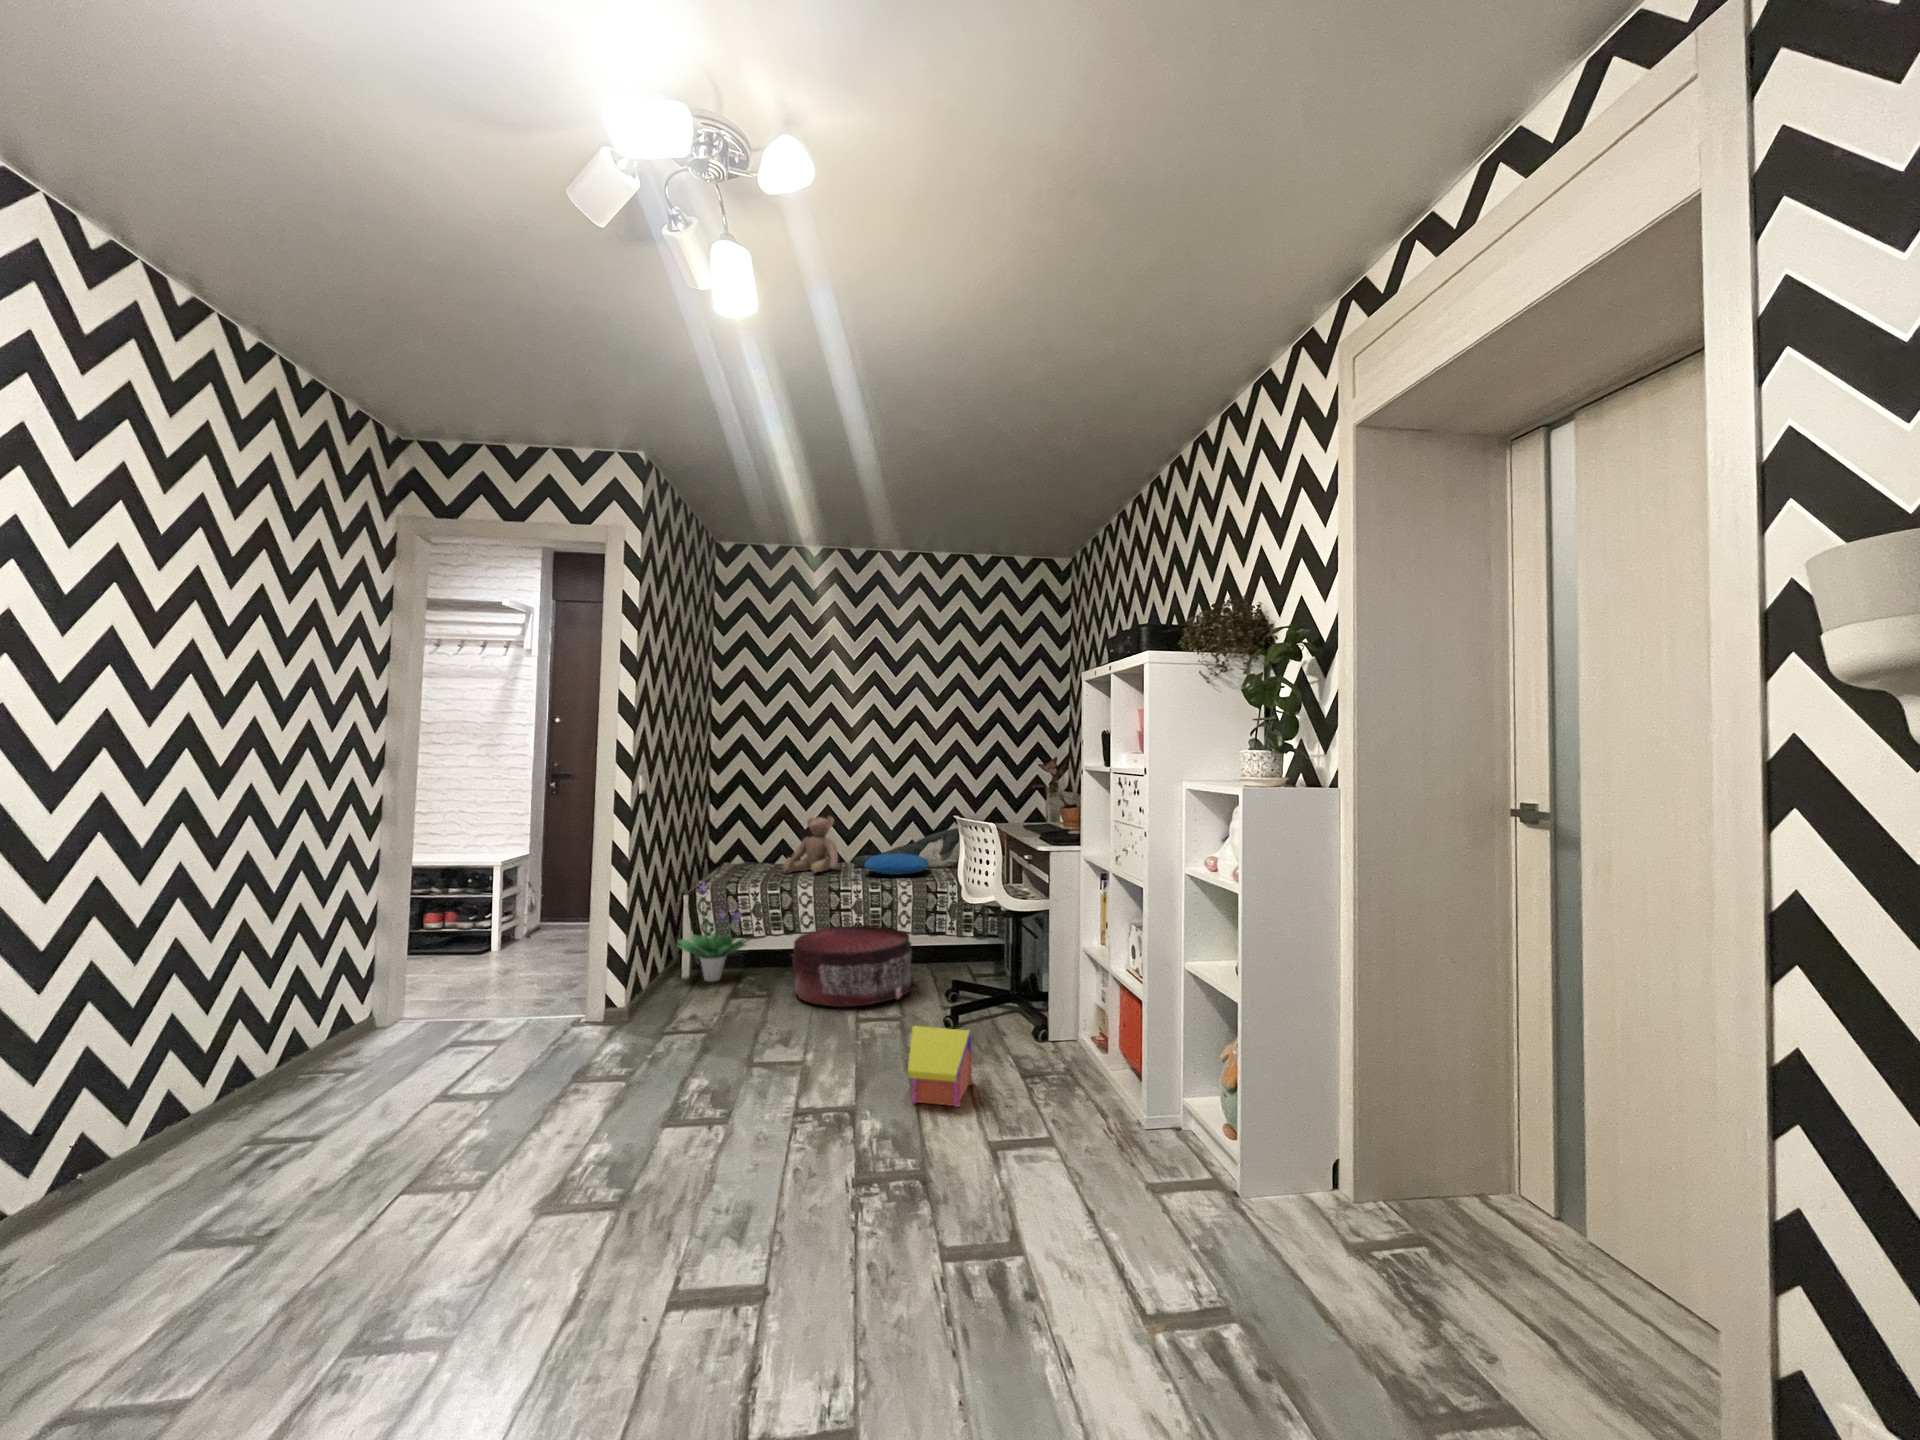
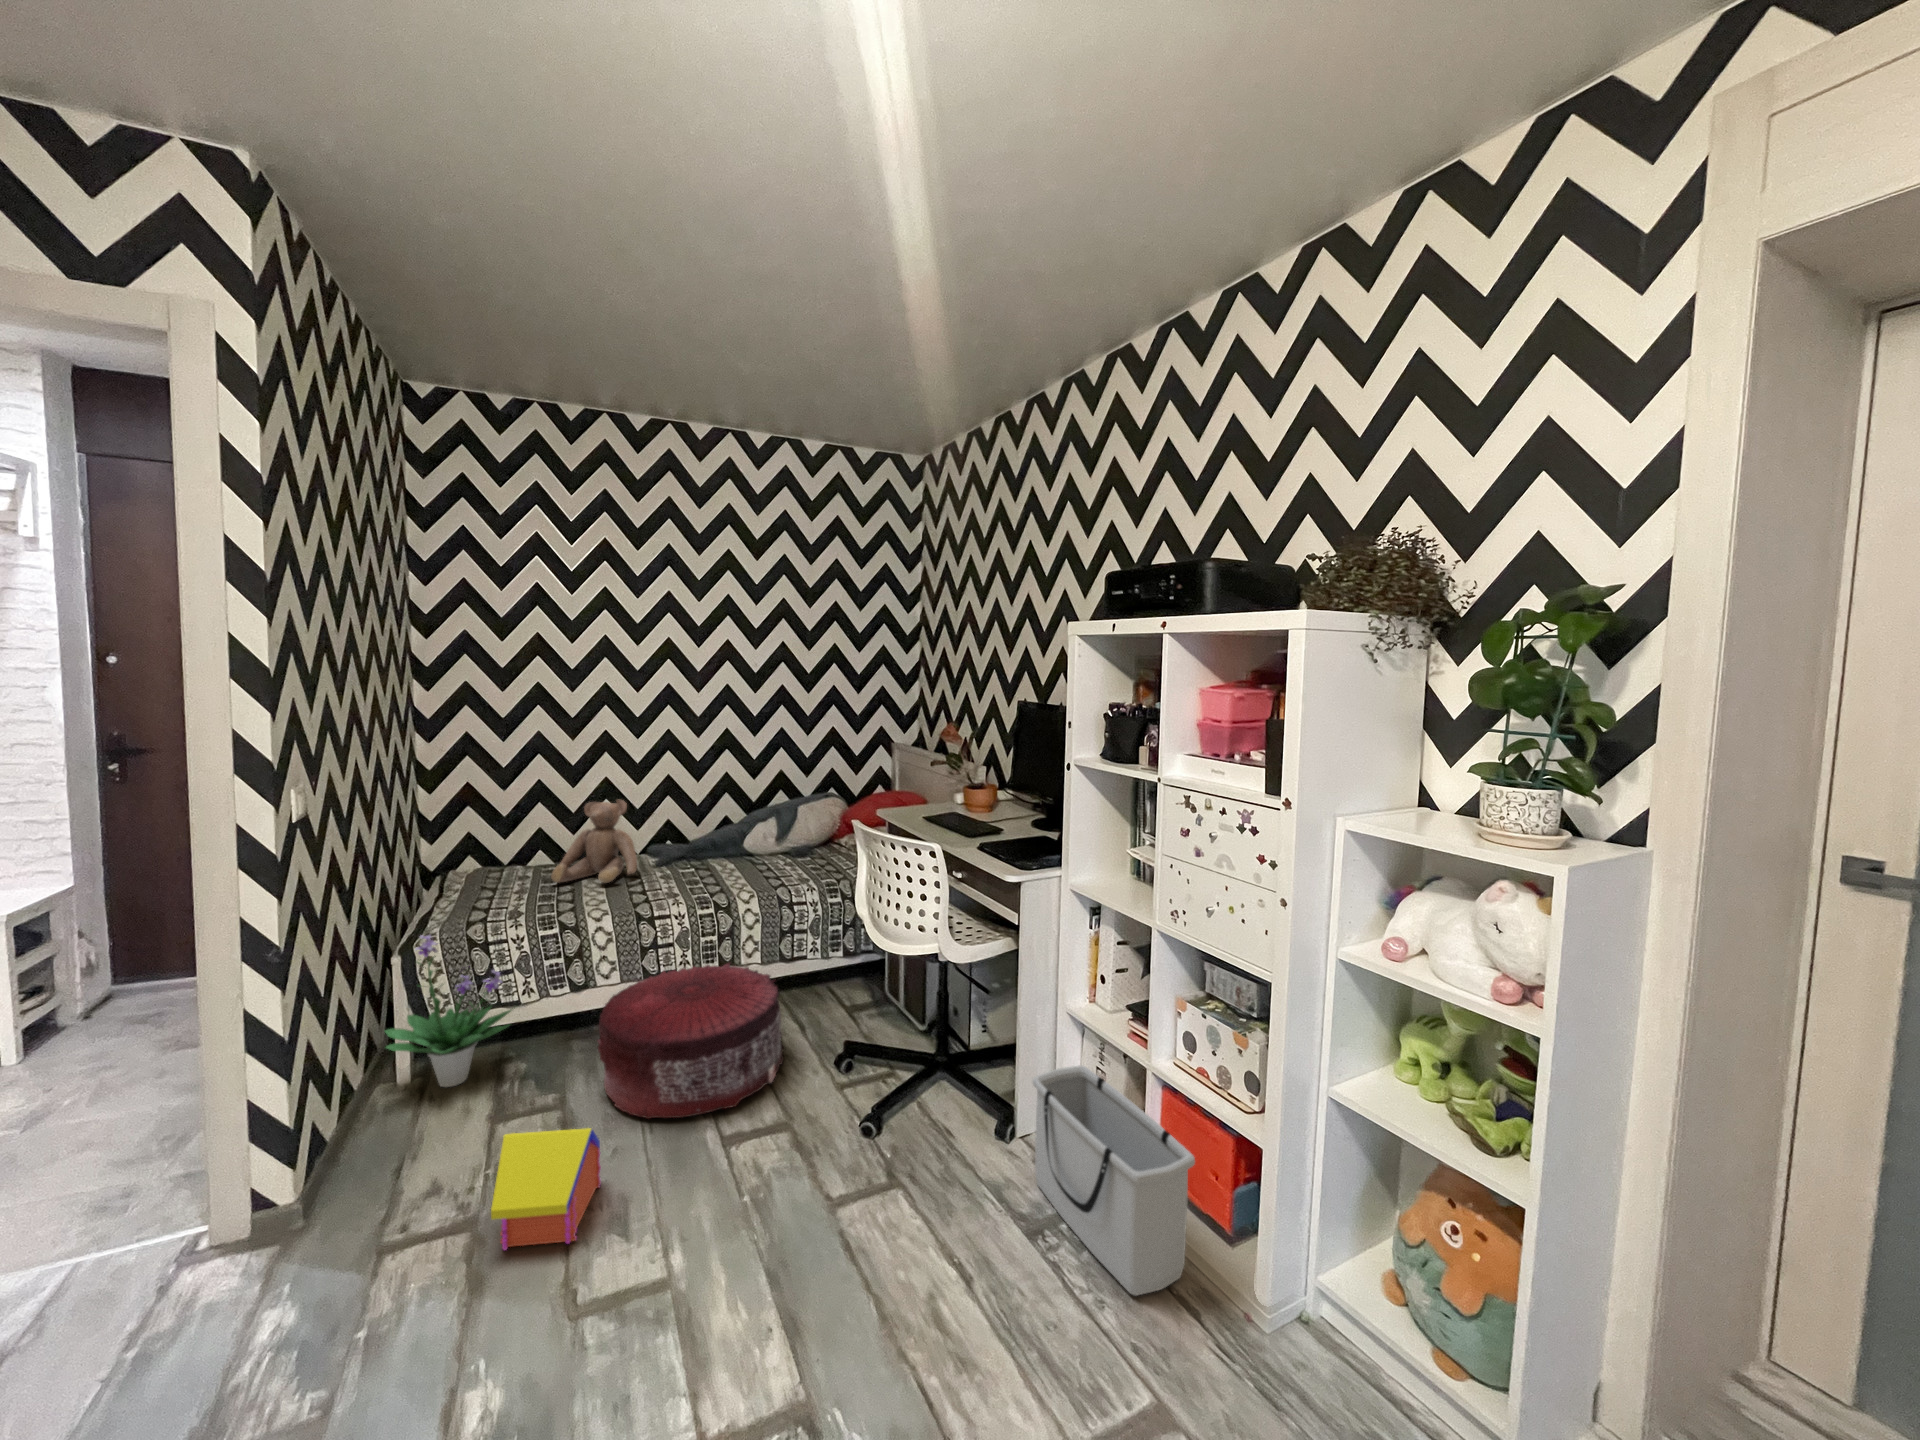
pillow: present [864,853,929,875] -> none [679,844,770,879]
storage bin: none [1040,979,1112,1102] -> present [1032,1066,1195,1295]
toy house: present [908,1026,972,1106] -> present [491,1128,601,1250]

